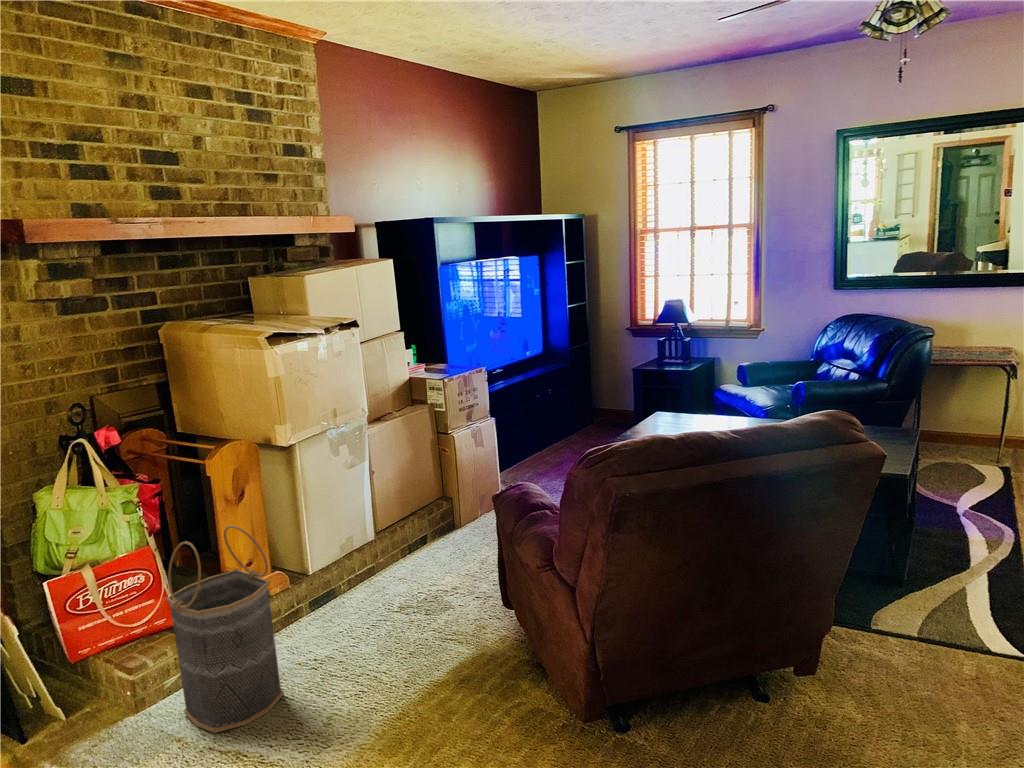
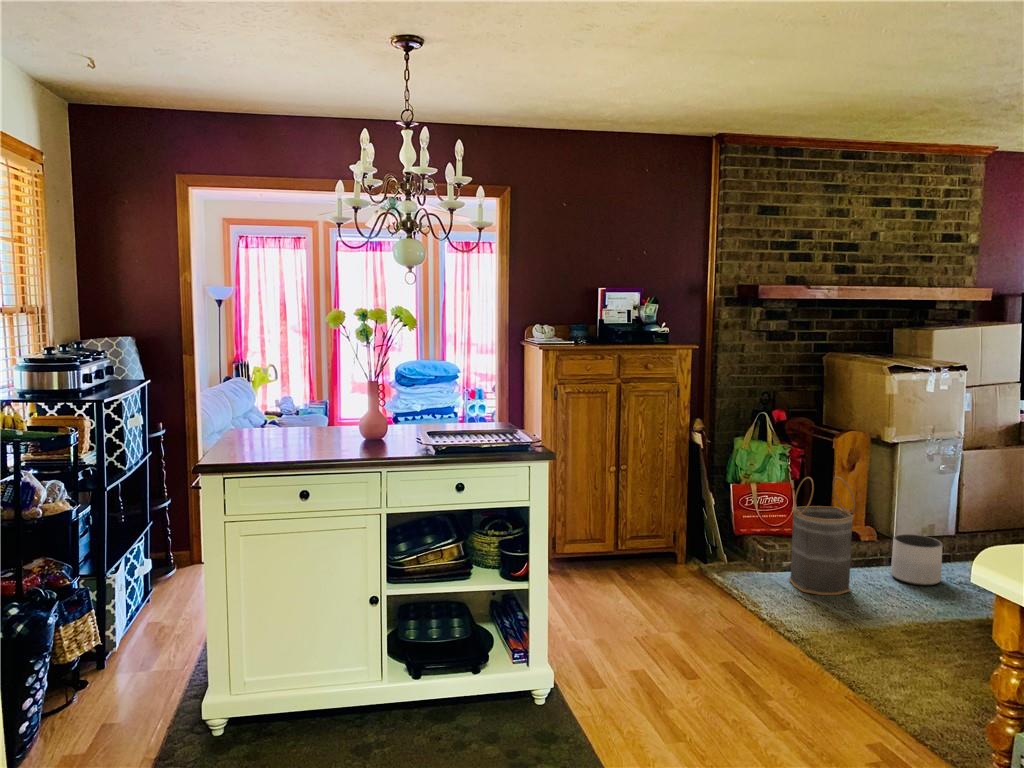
planter: none [318,562,385,639] -> present [891,534,942,586]

